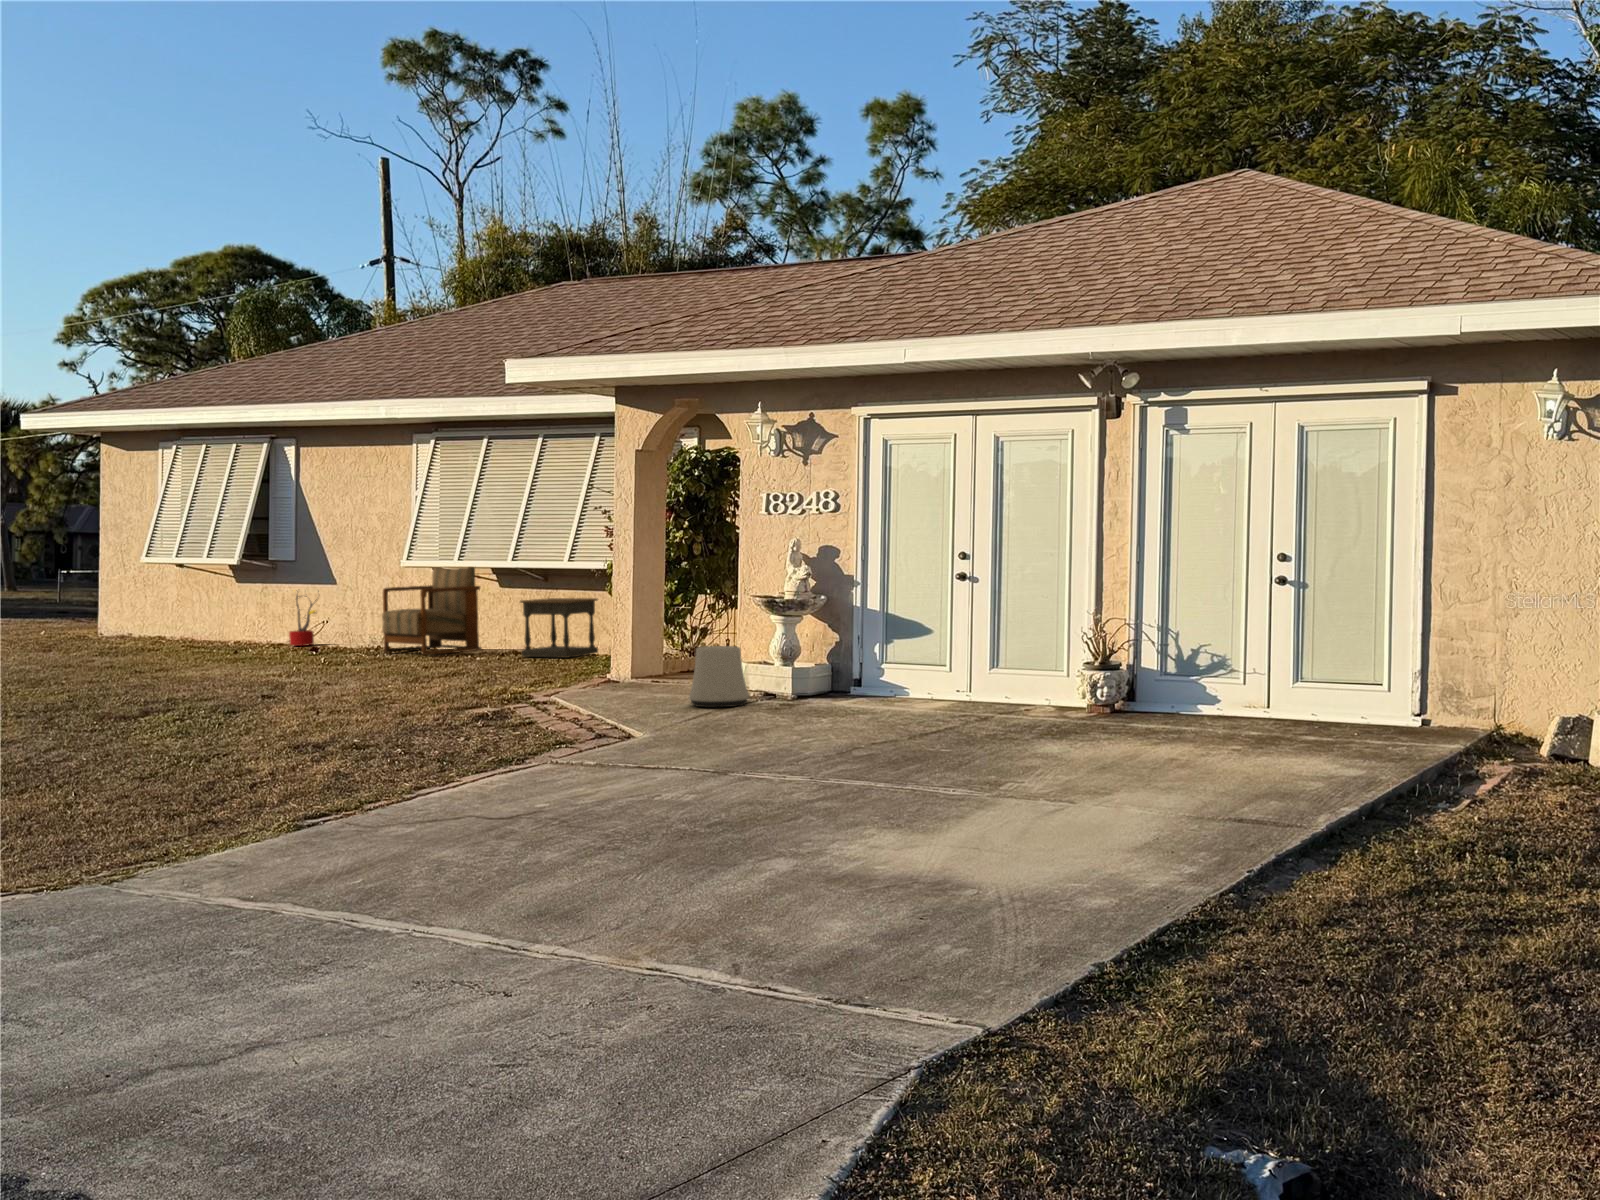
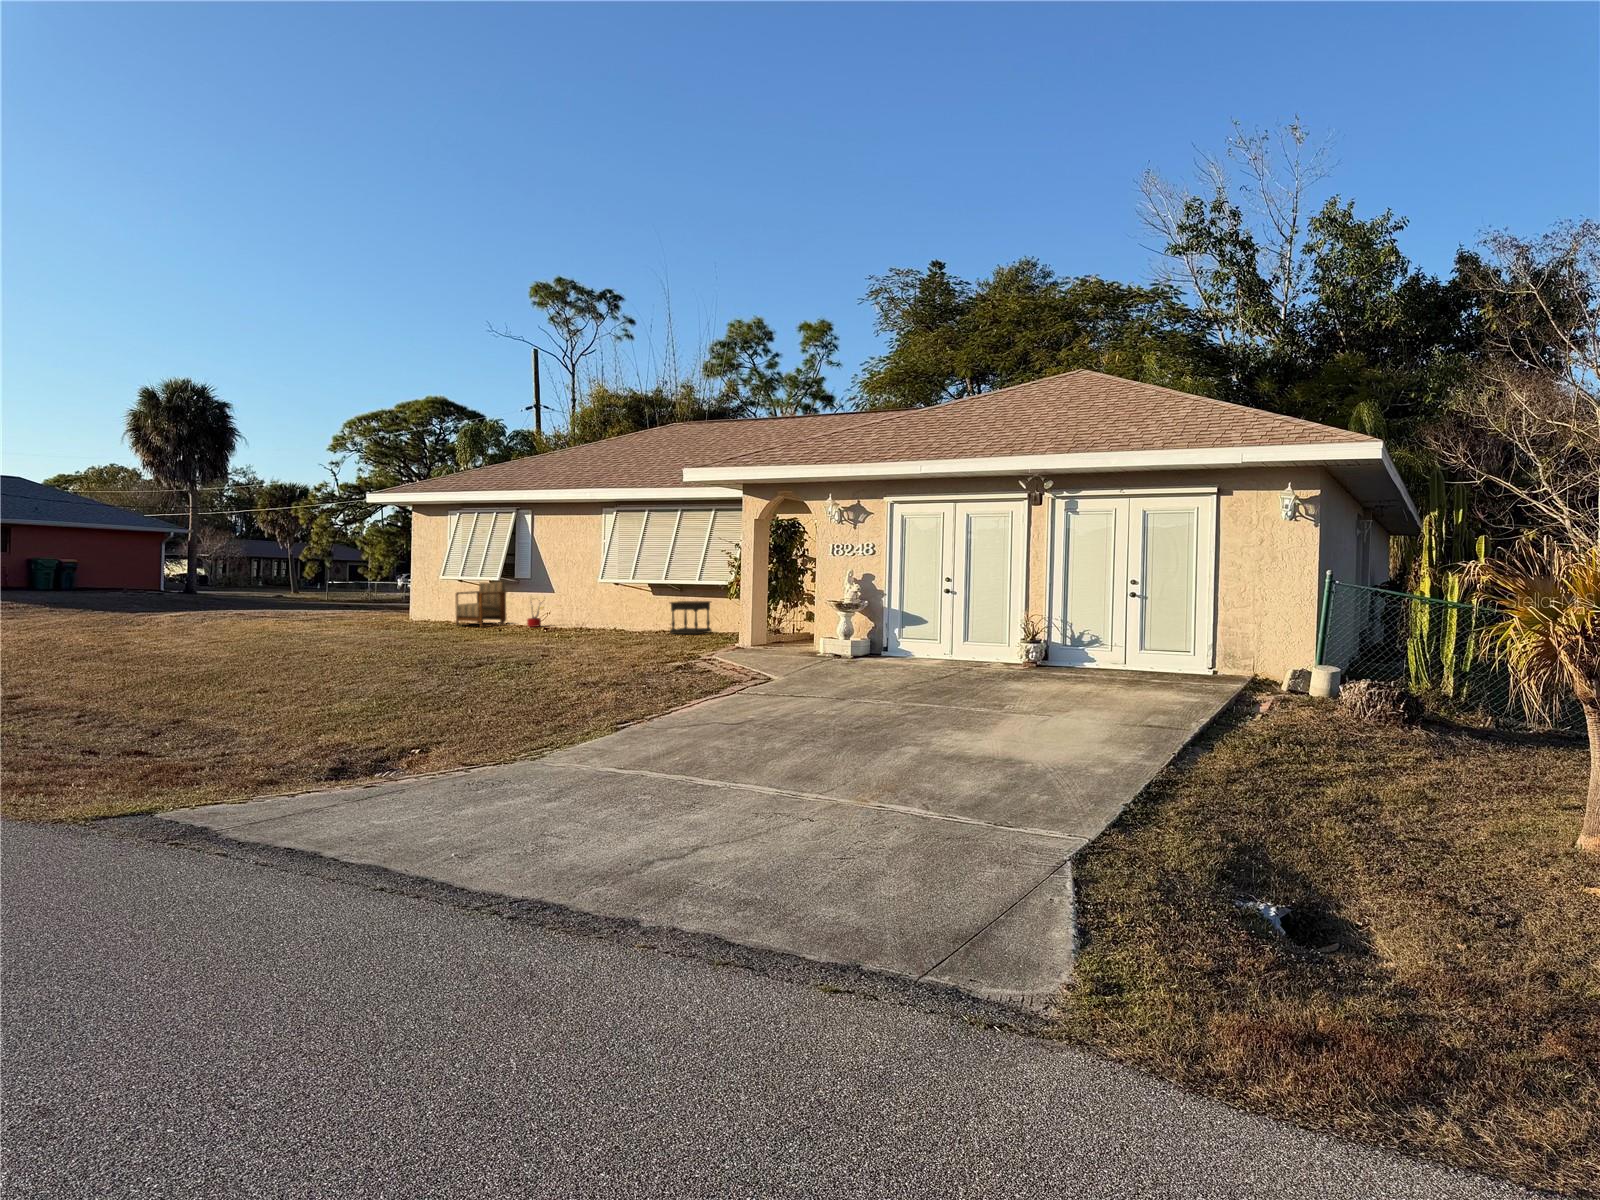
armchair: present [382,567,482,655] -> present [456,582,507,627]
stool: present [689,646,749,707] -> none [791,629,825,663]

